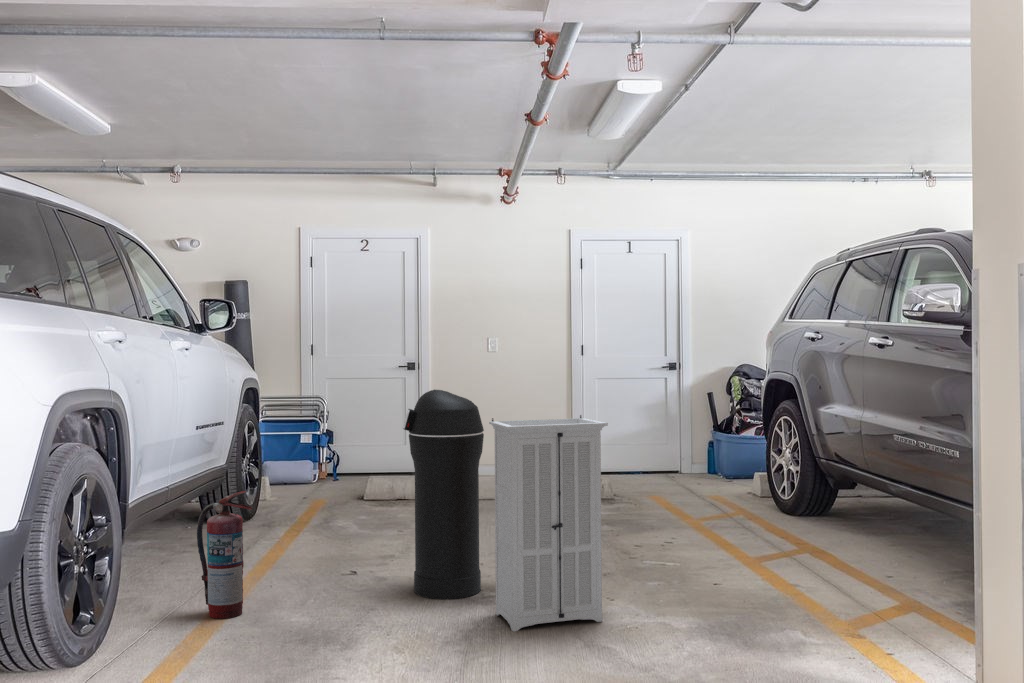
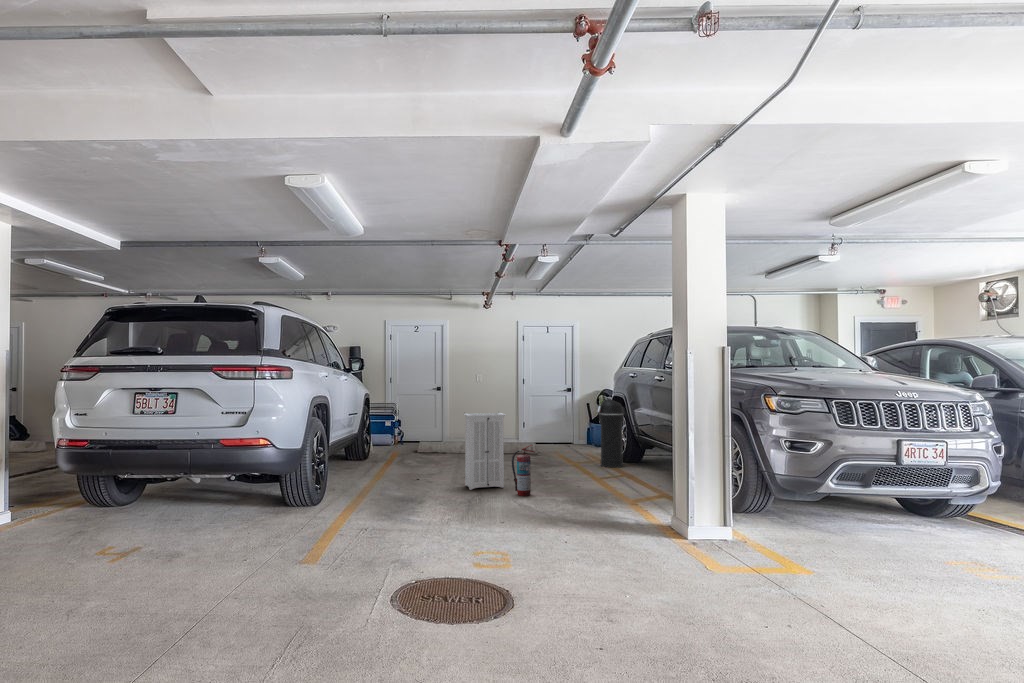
trash can: present [403,390,484,599] -> present [598,399,624,468]
fire extinguisher: present [197,491,252,619] -> present [512,445,535,496]

